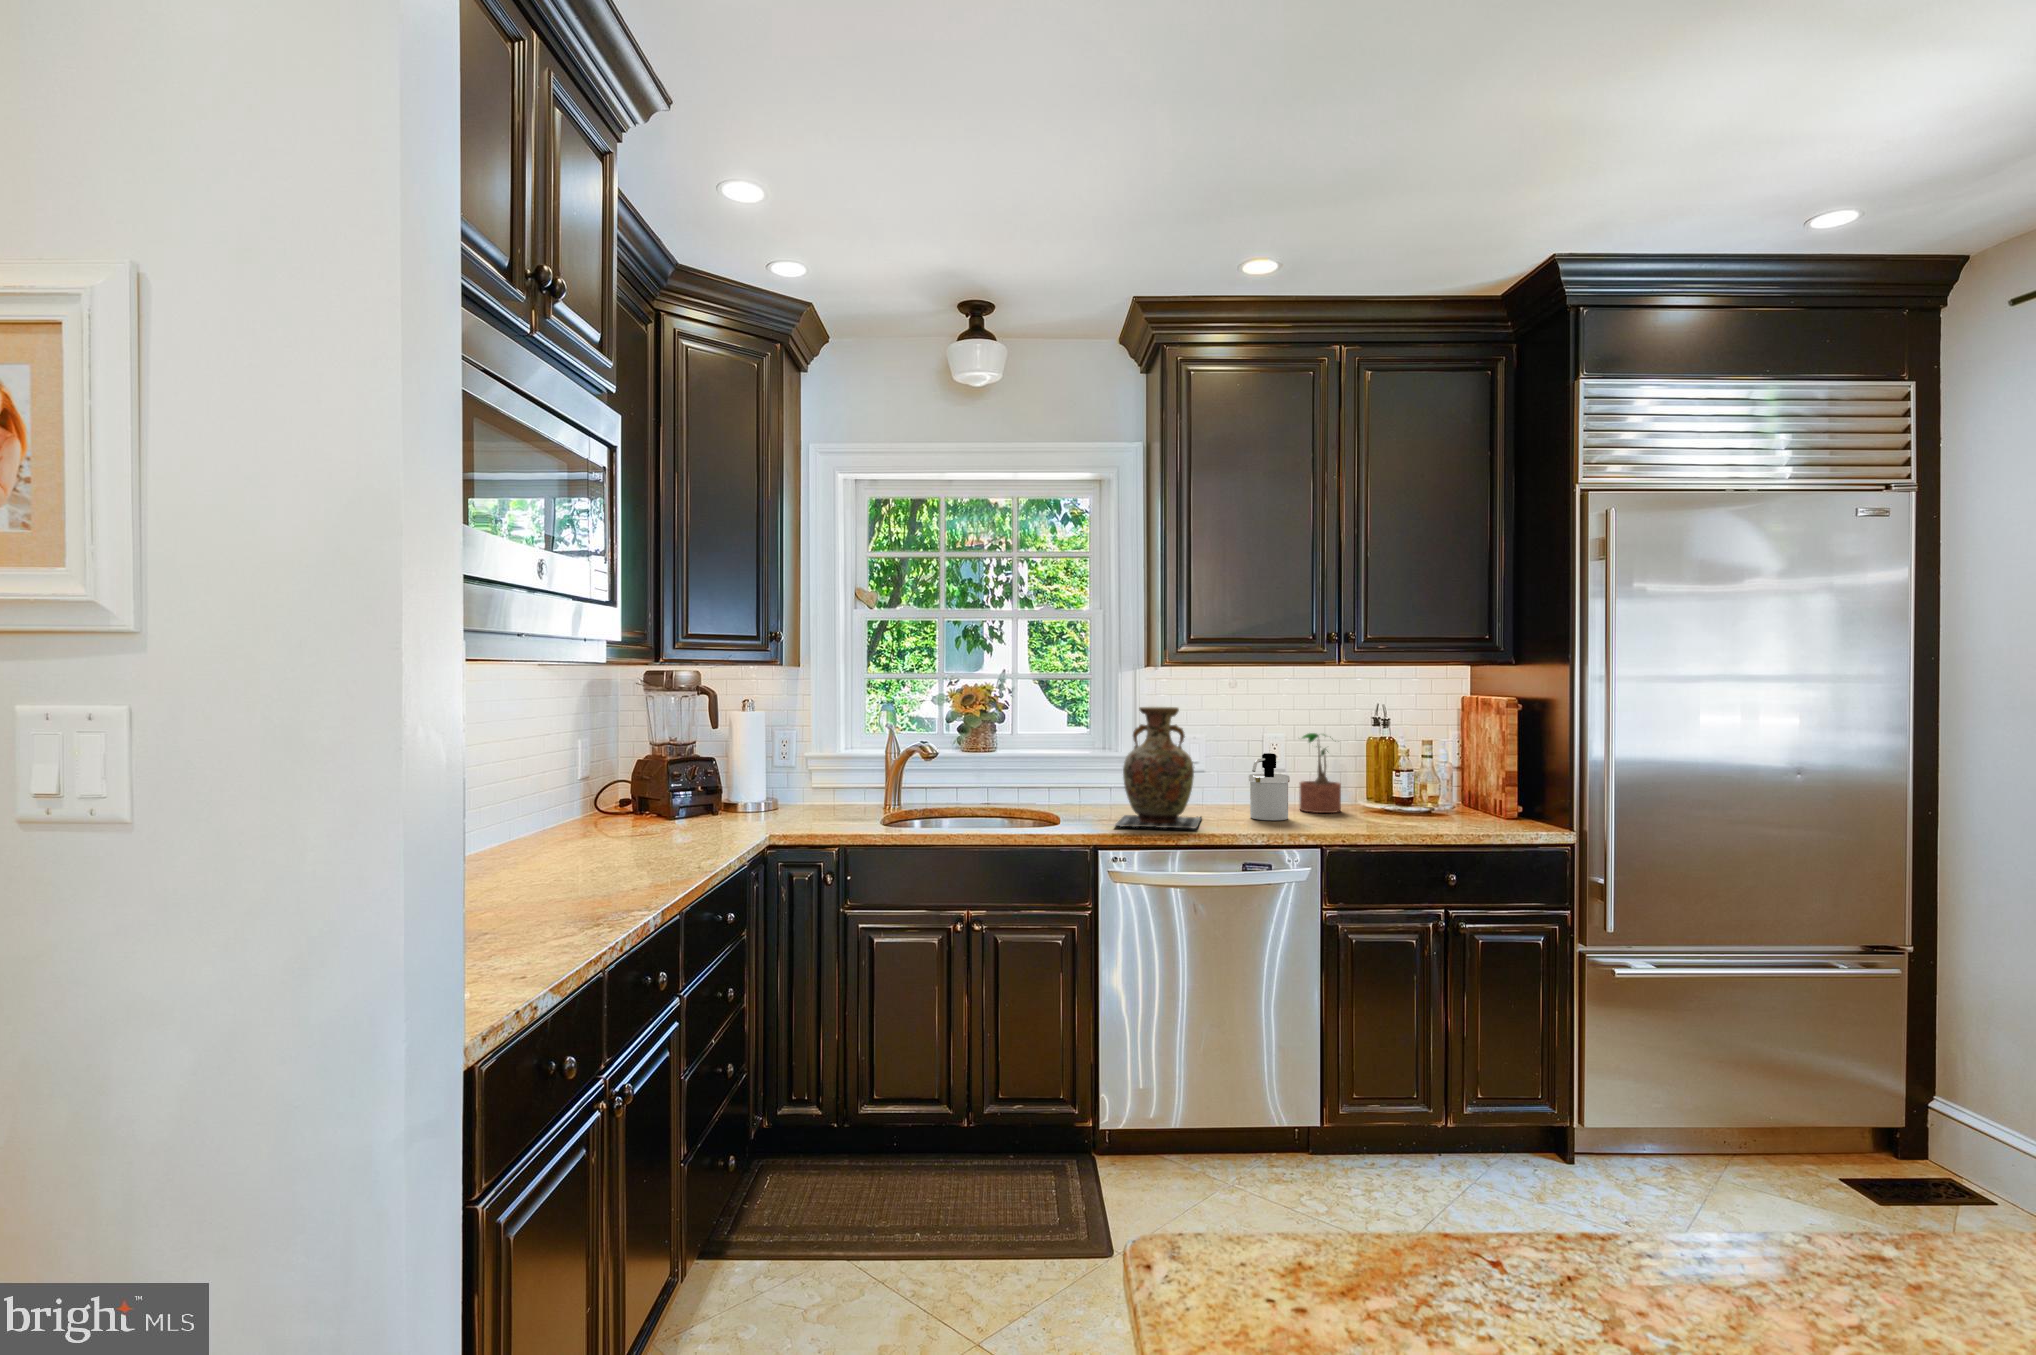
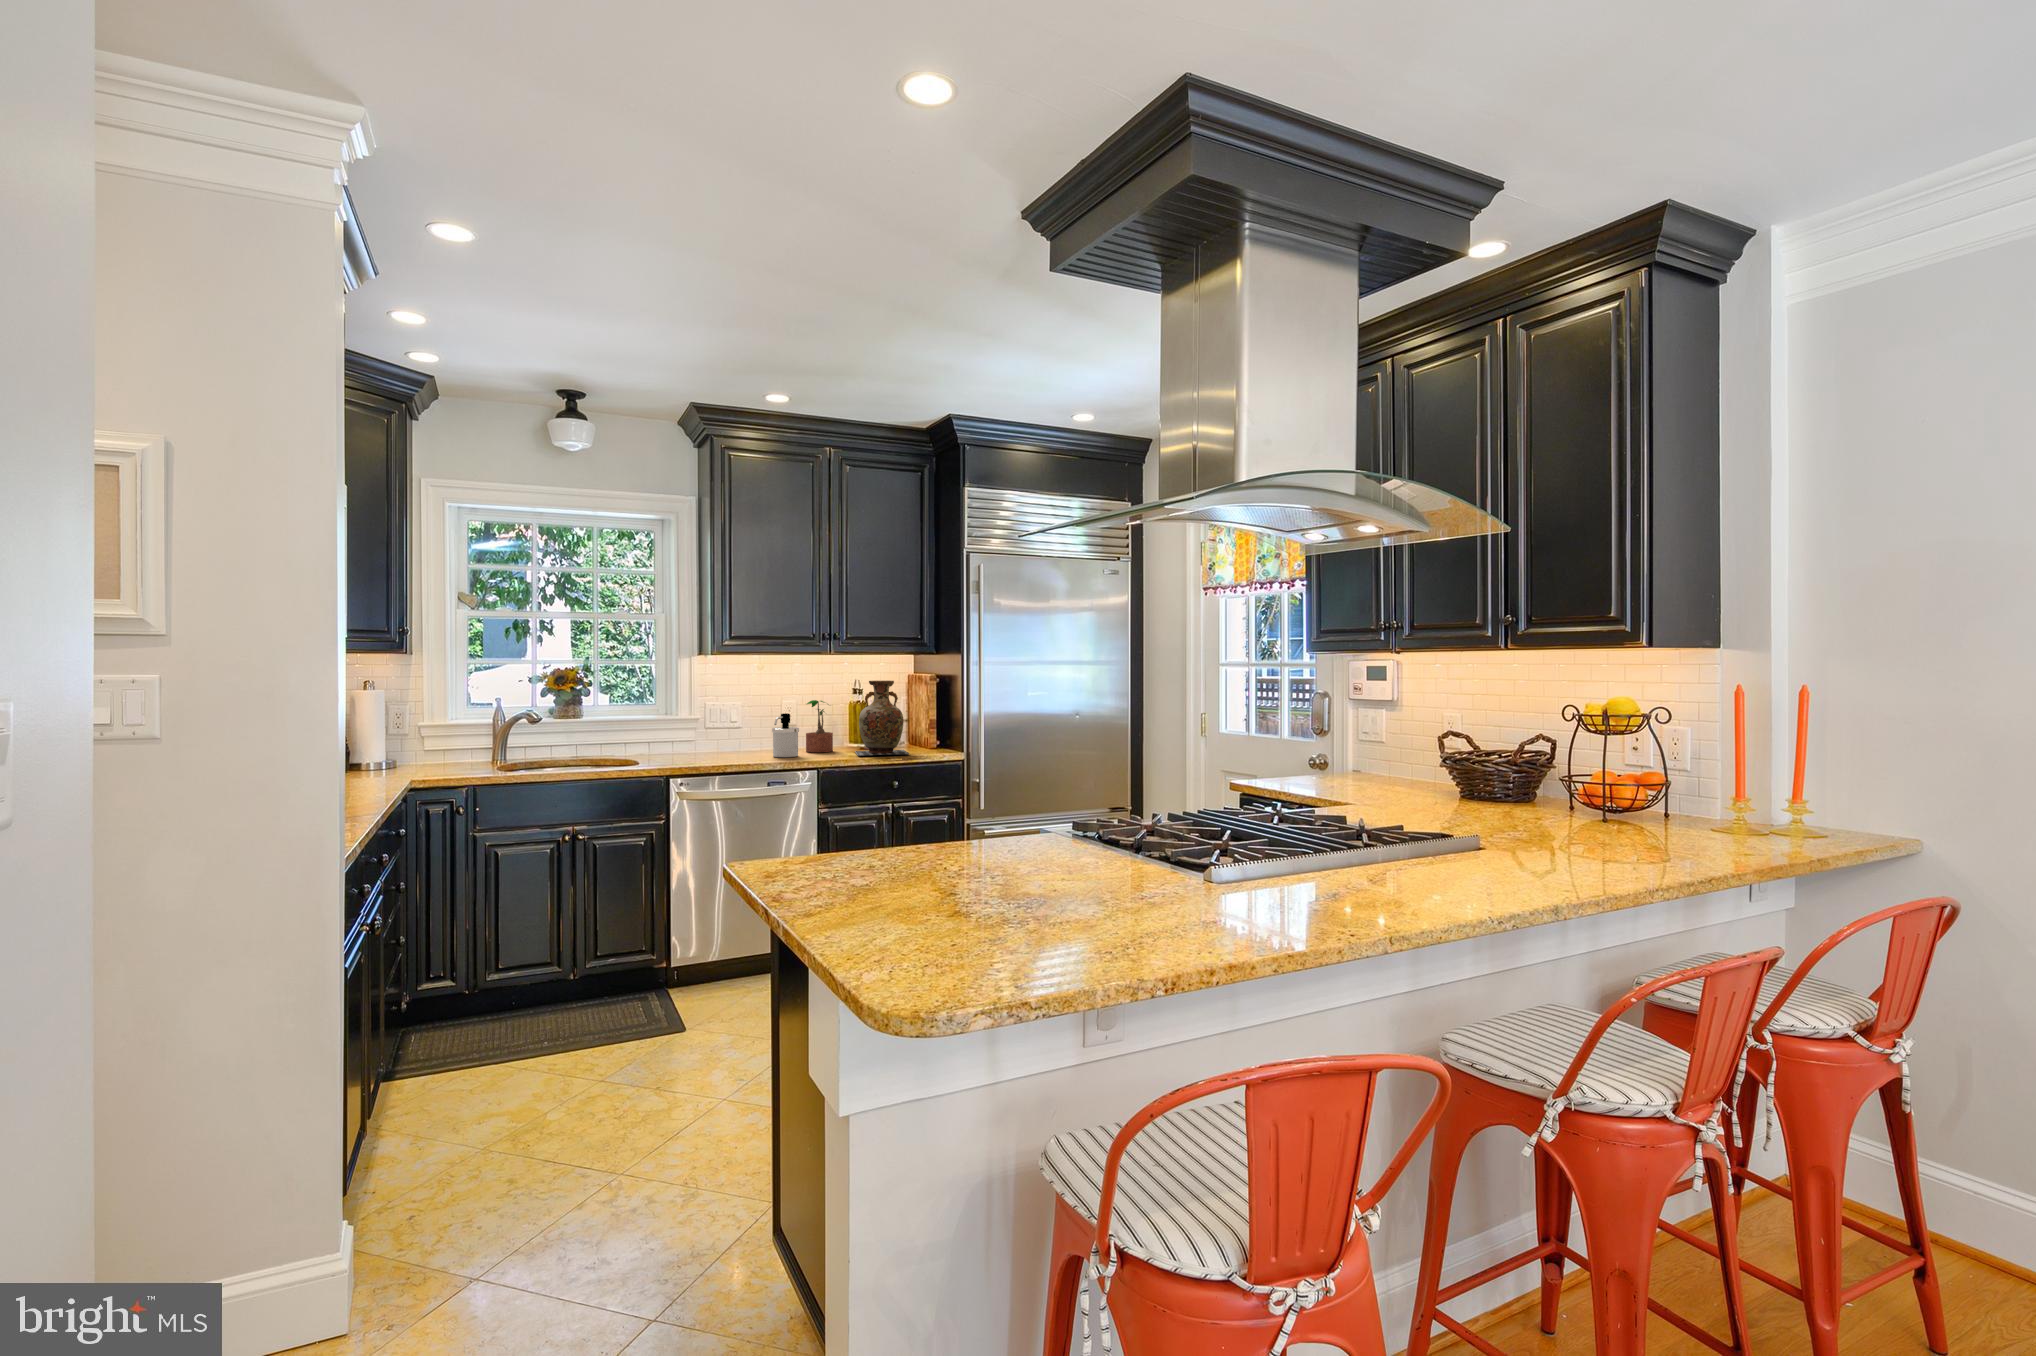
vase: present [1114,707,1201,829] -> present [855,680,909,756]

